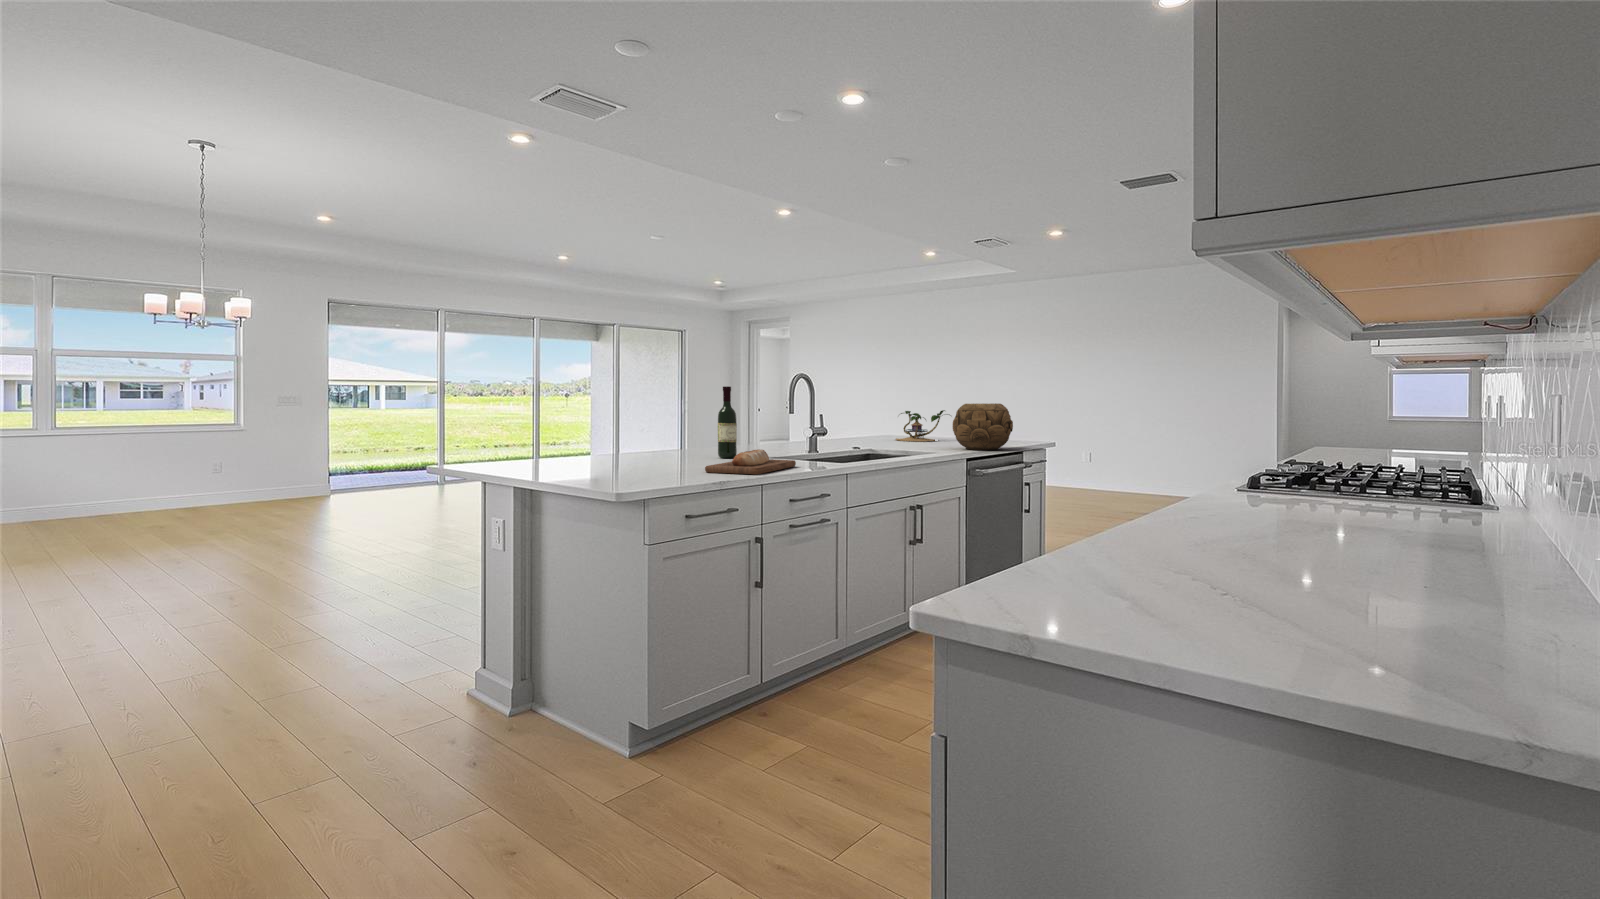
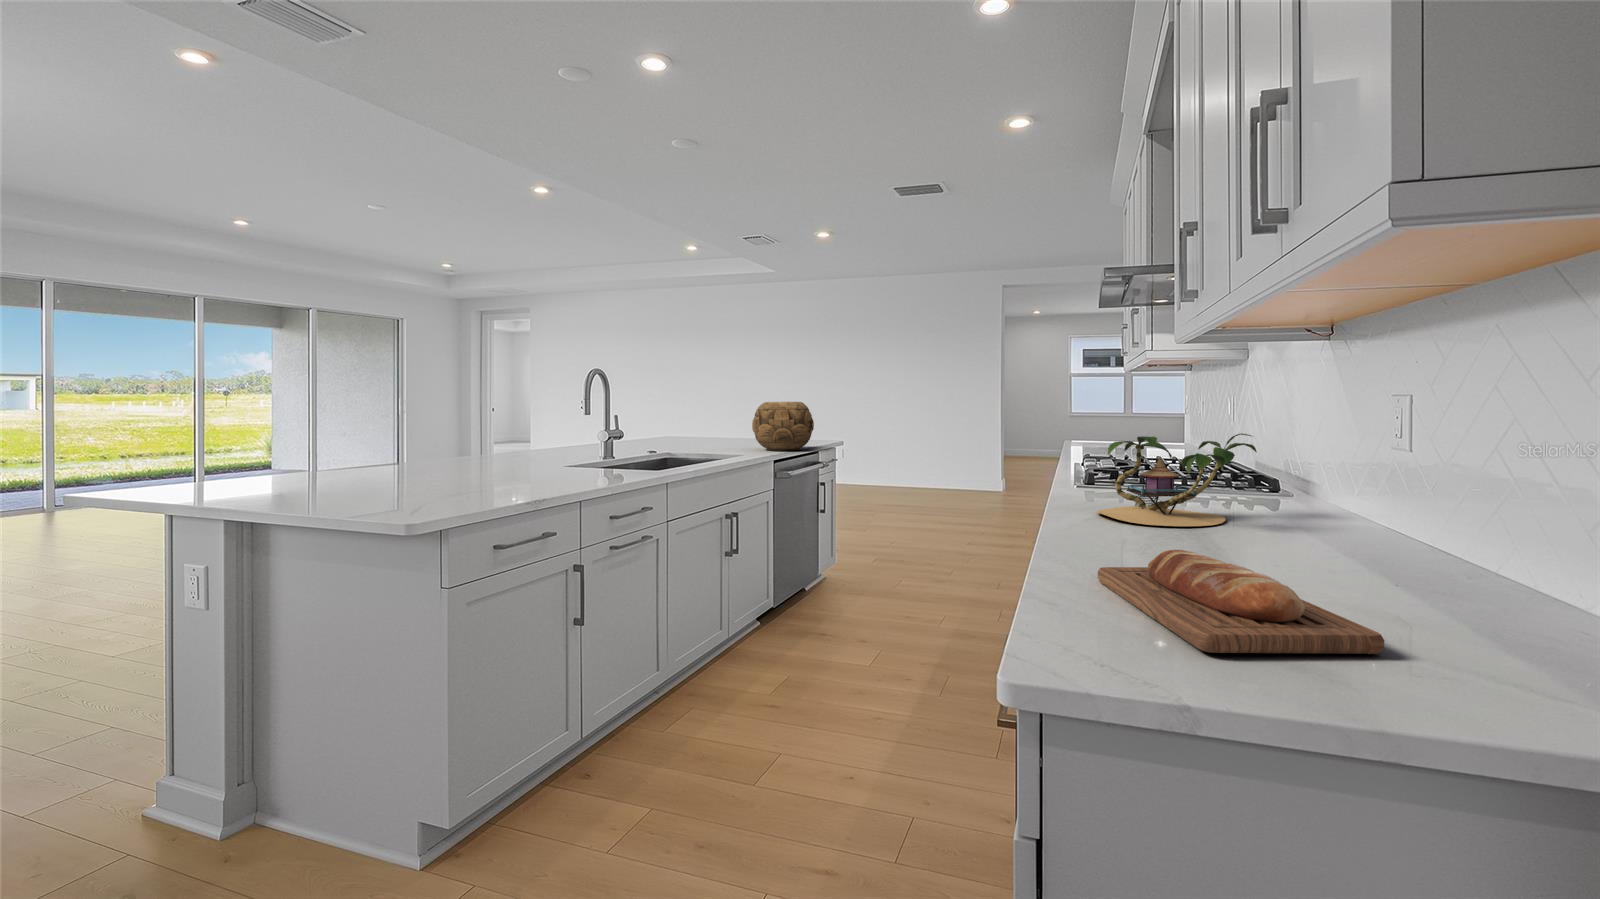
wine bottle: present [718,386,737,458] -> none [500,385,524,470]
plant: present [896,410,948,441] -> present [1096,433,1257,526]
bread loaf: present [705,449,796,474] -> present [1098,550,1384,654]

